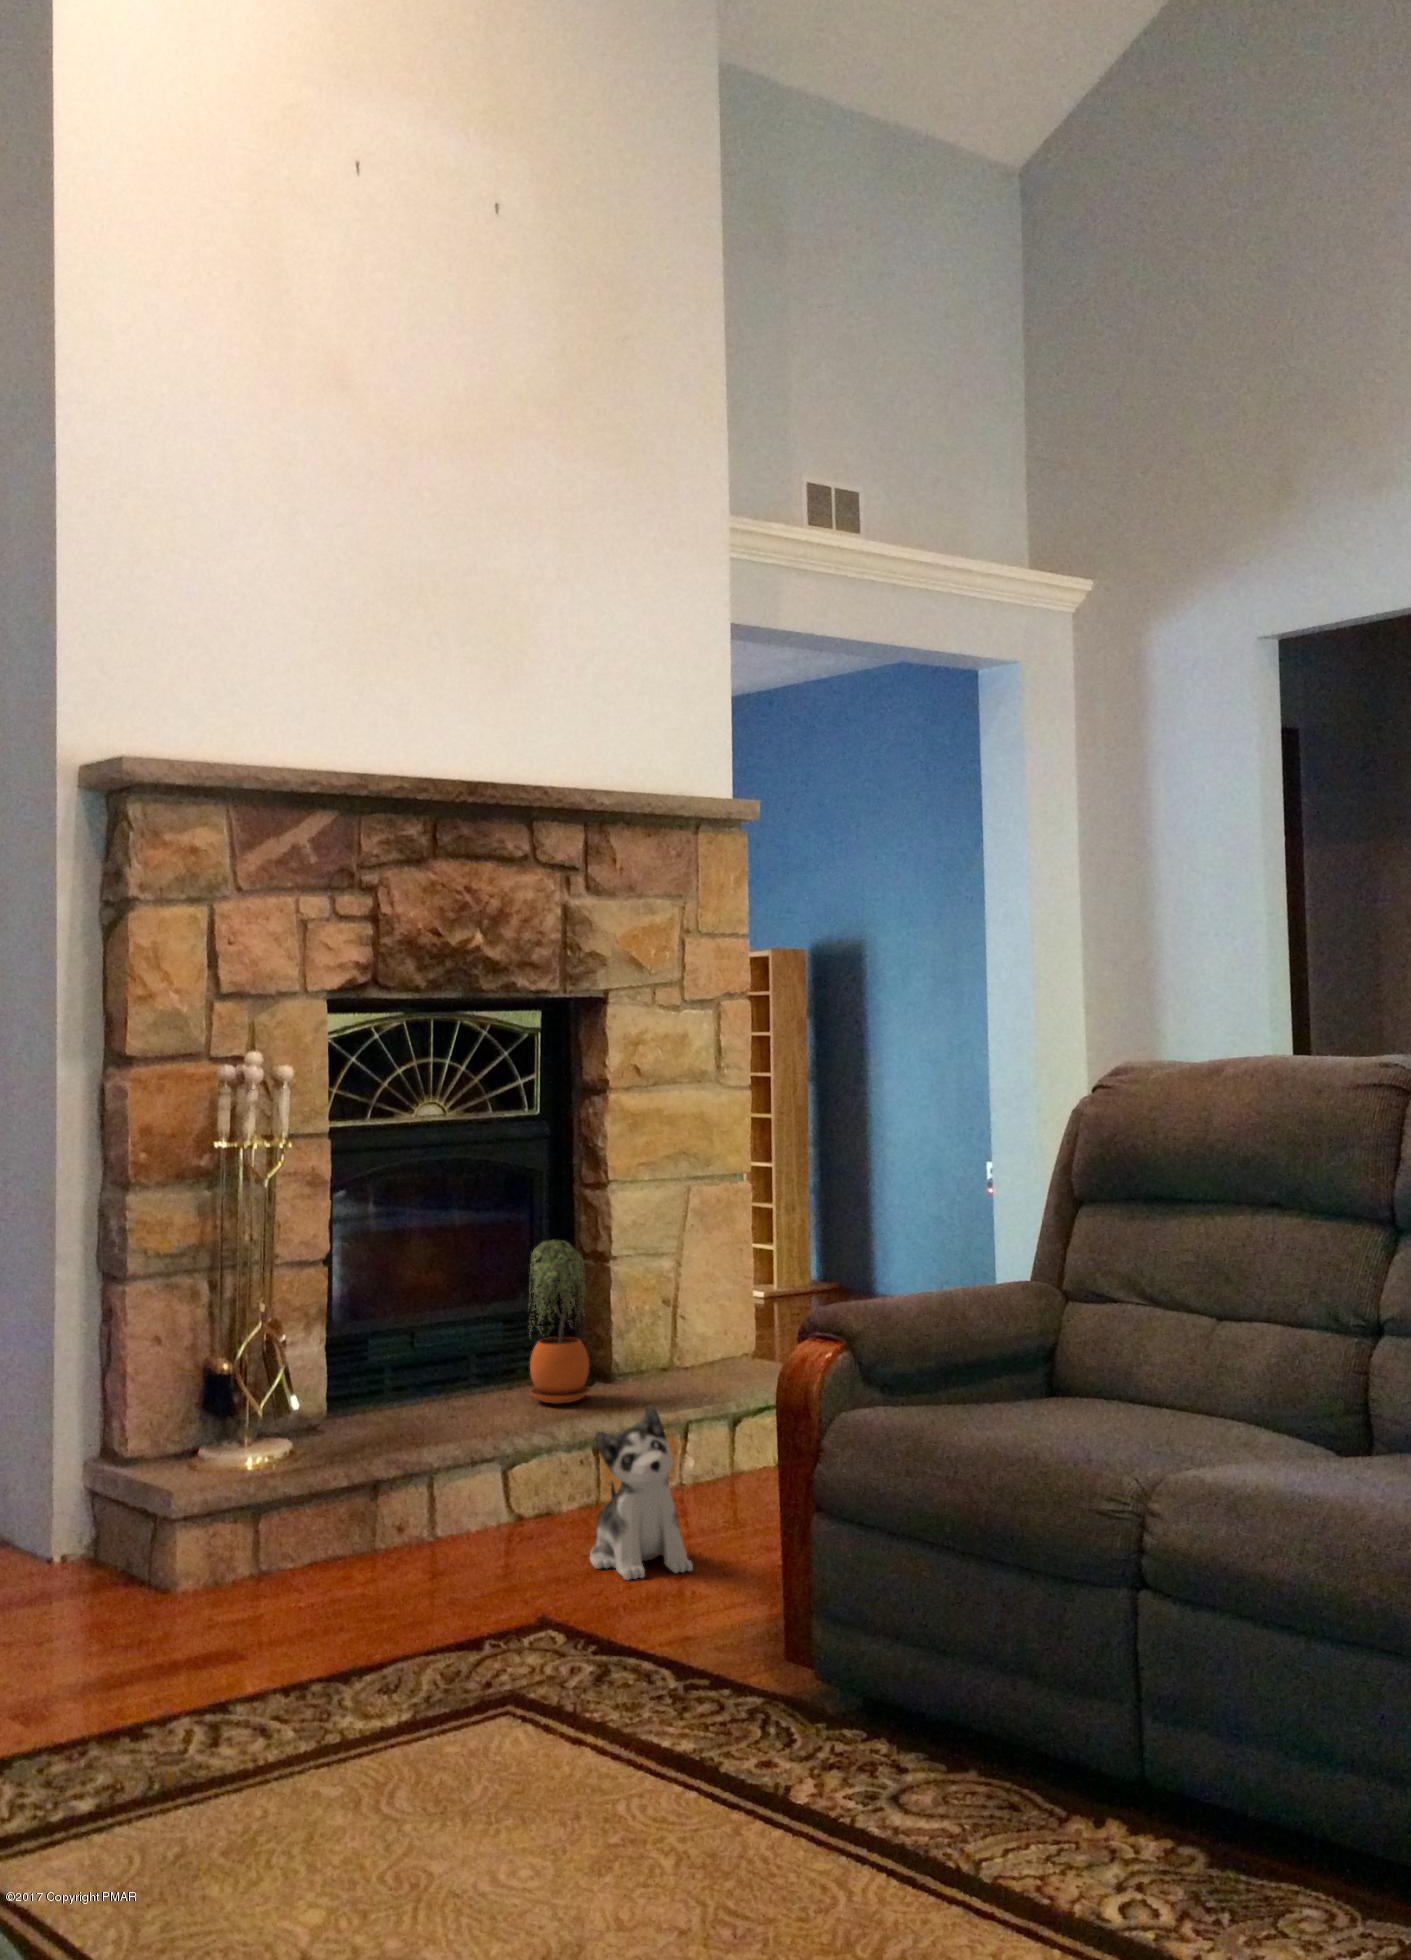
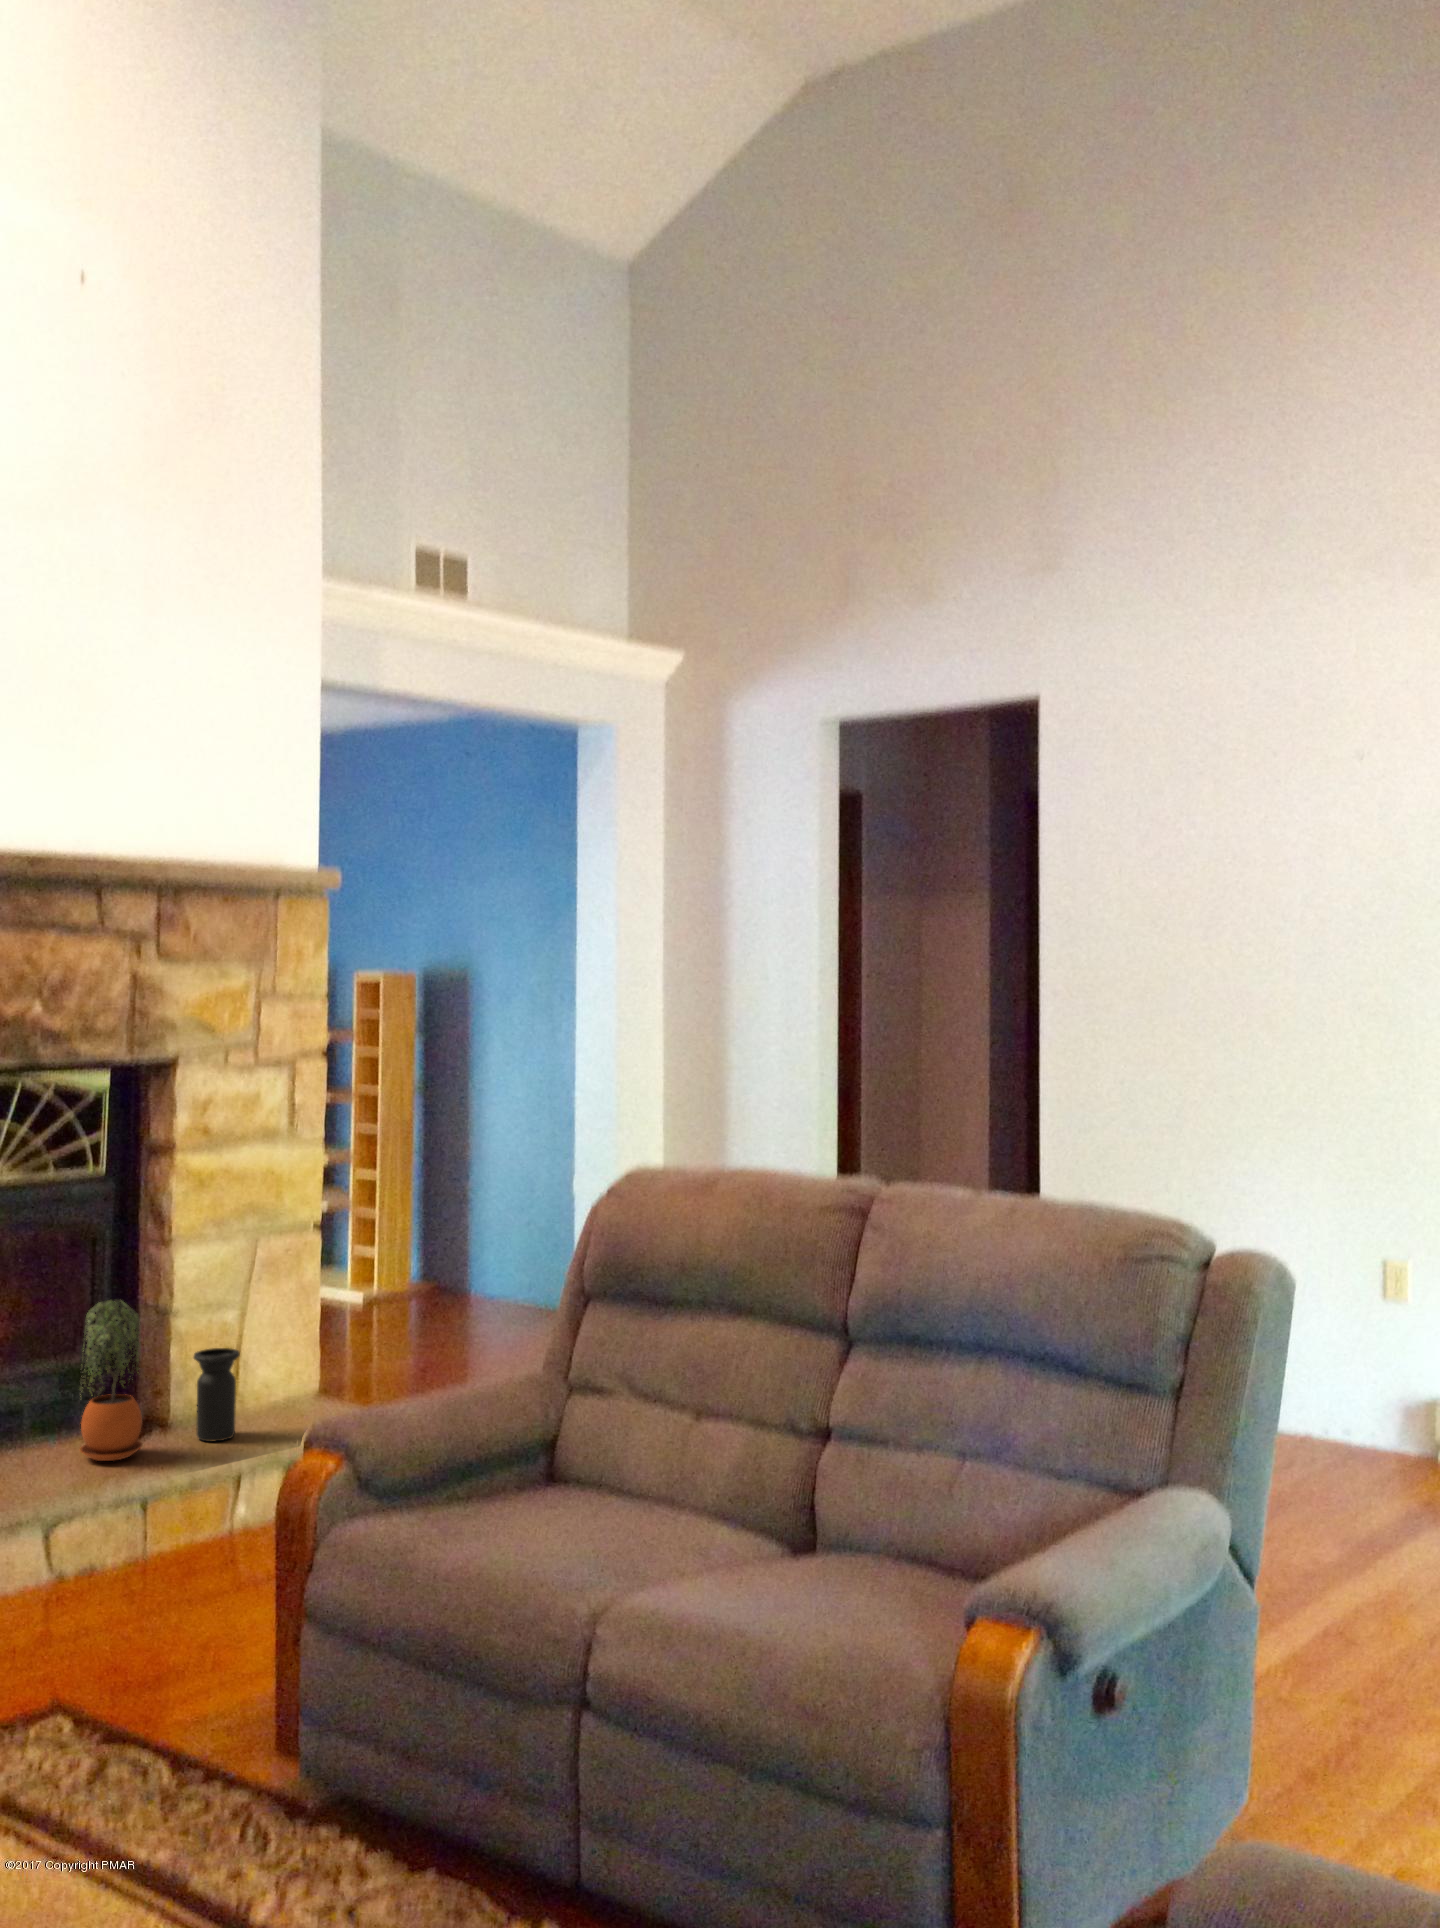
vase: none [636,1295,682,1390] -> present [193,1348,240,1441]
plush toy: present [590,1406,693,1580] -> none [119,1480,219,1653]

